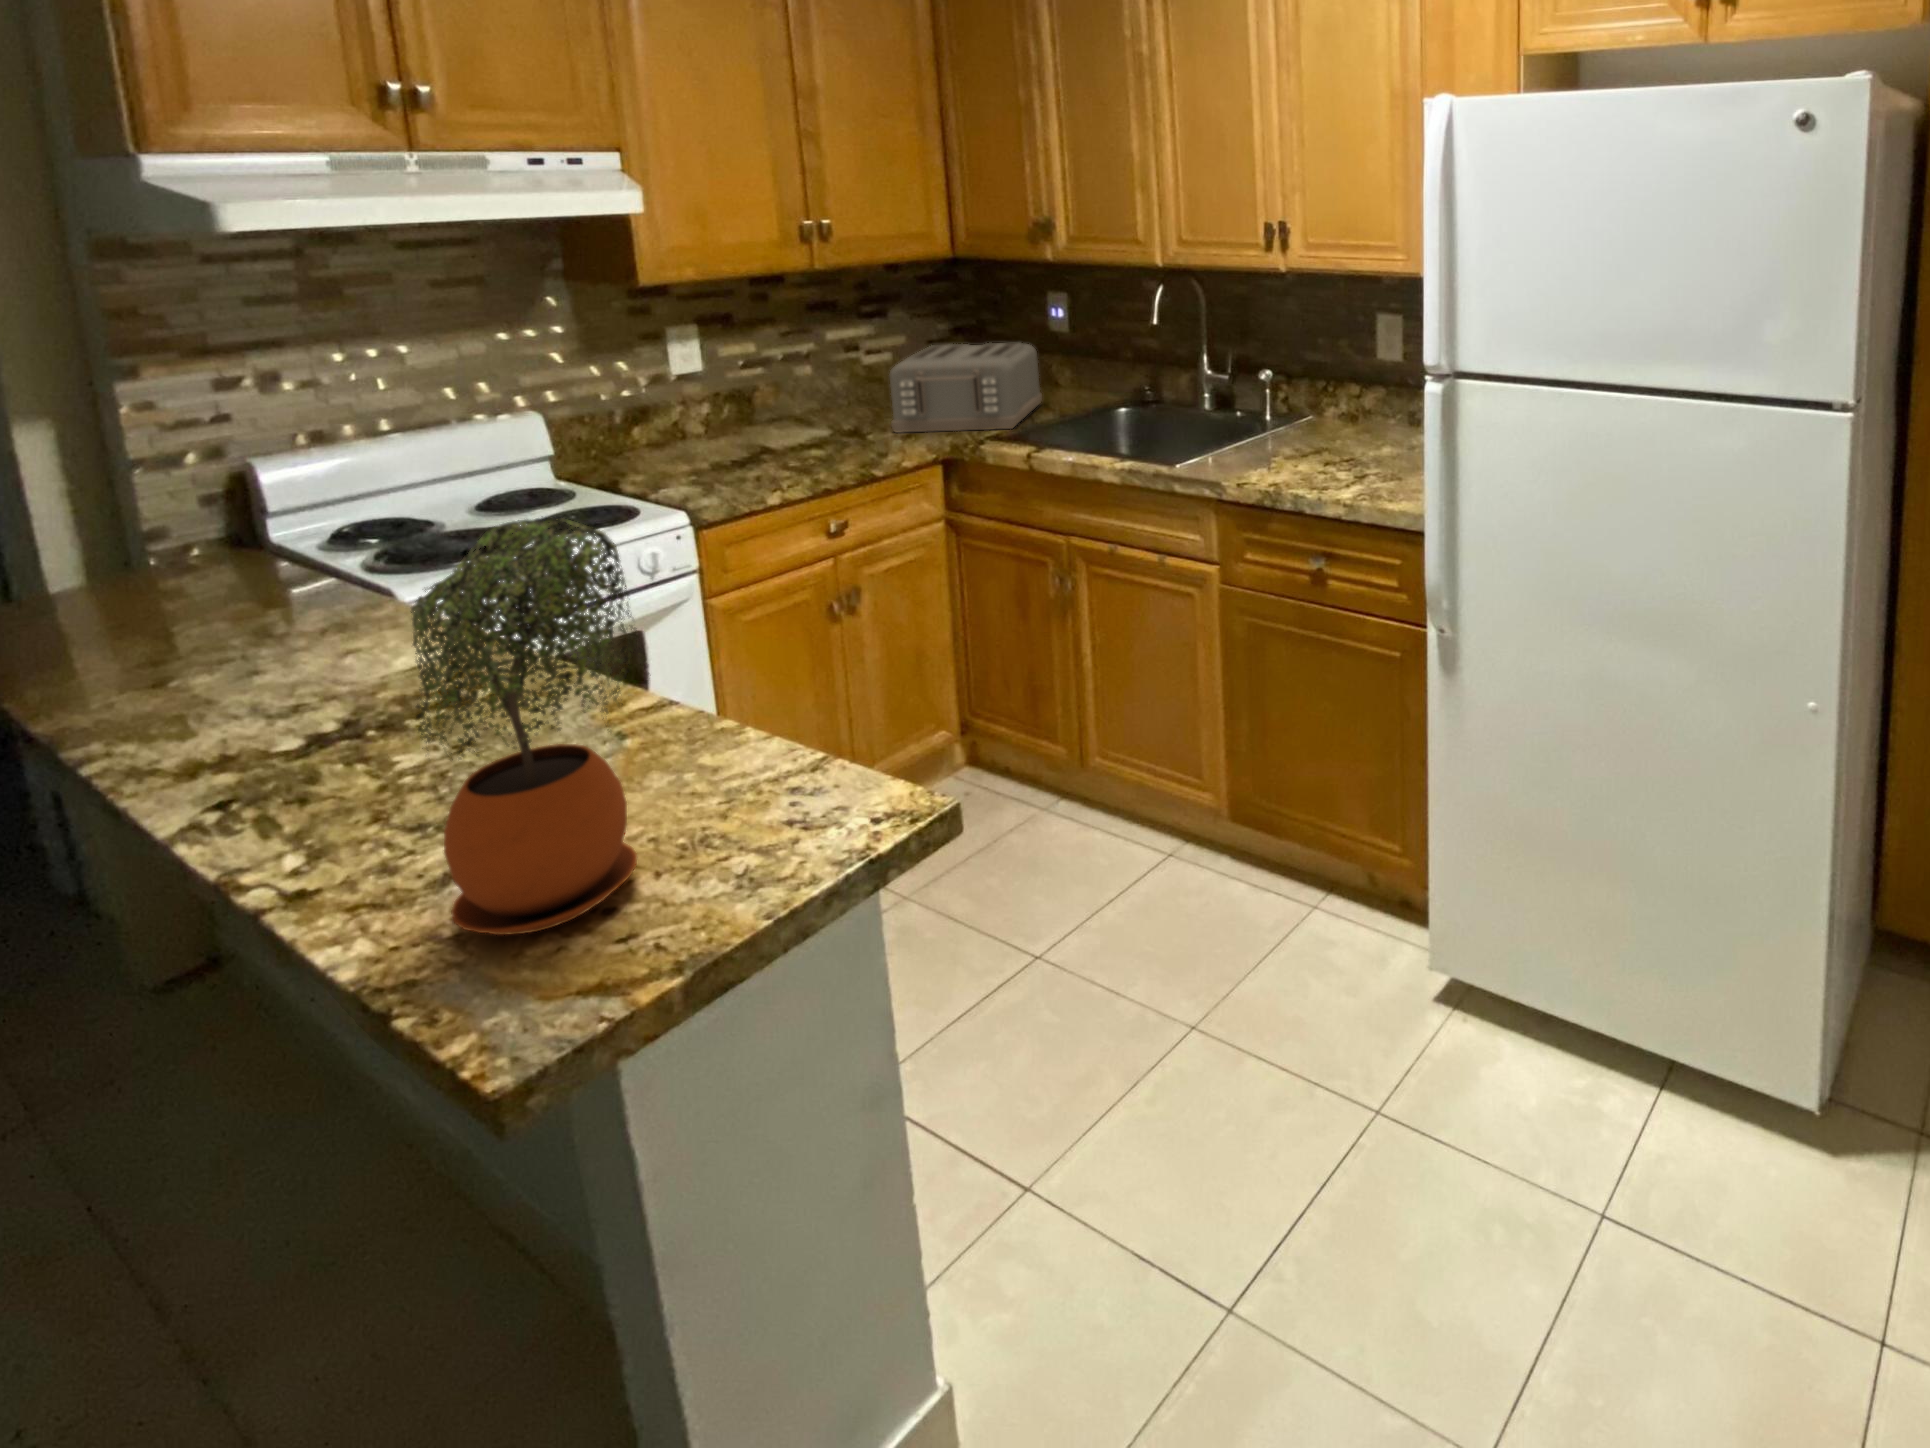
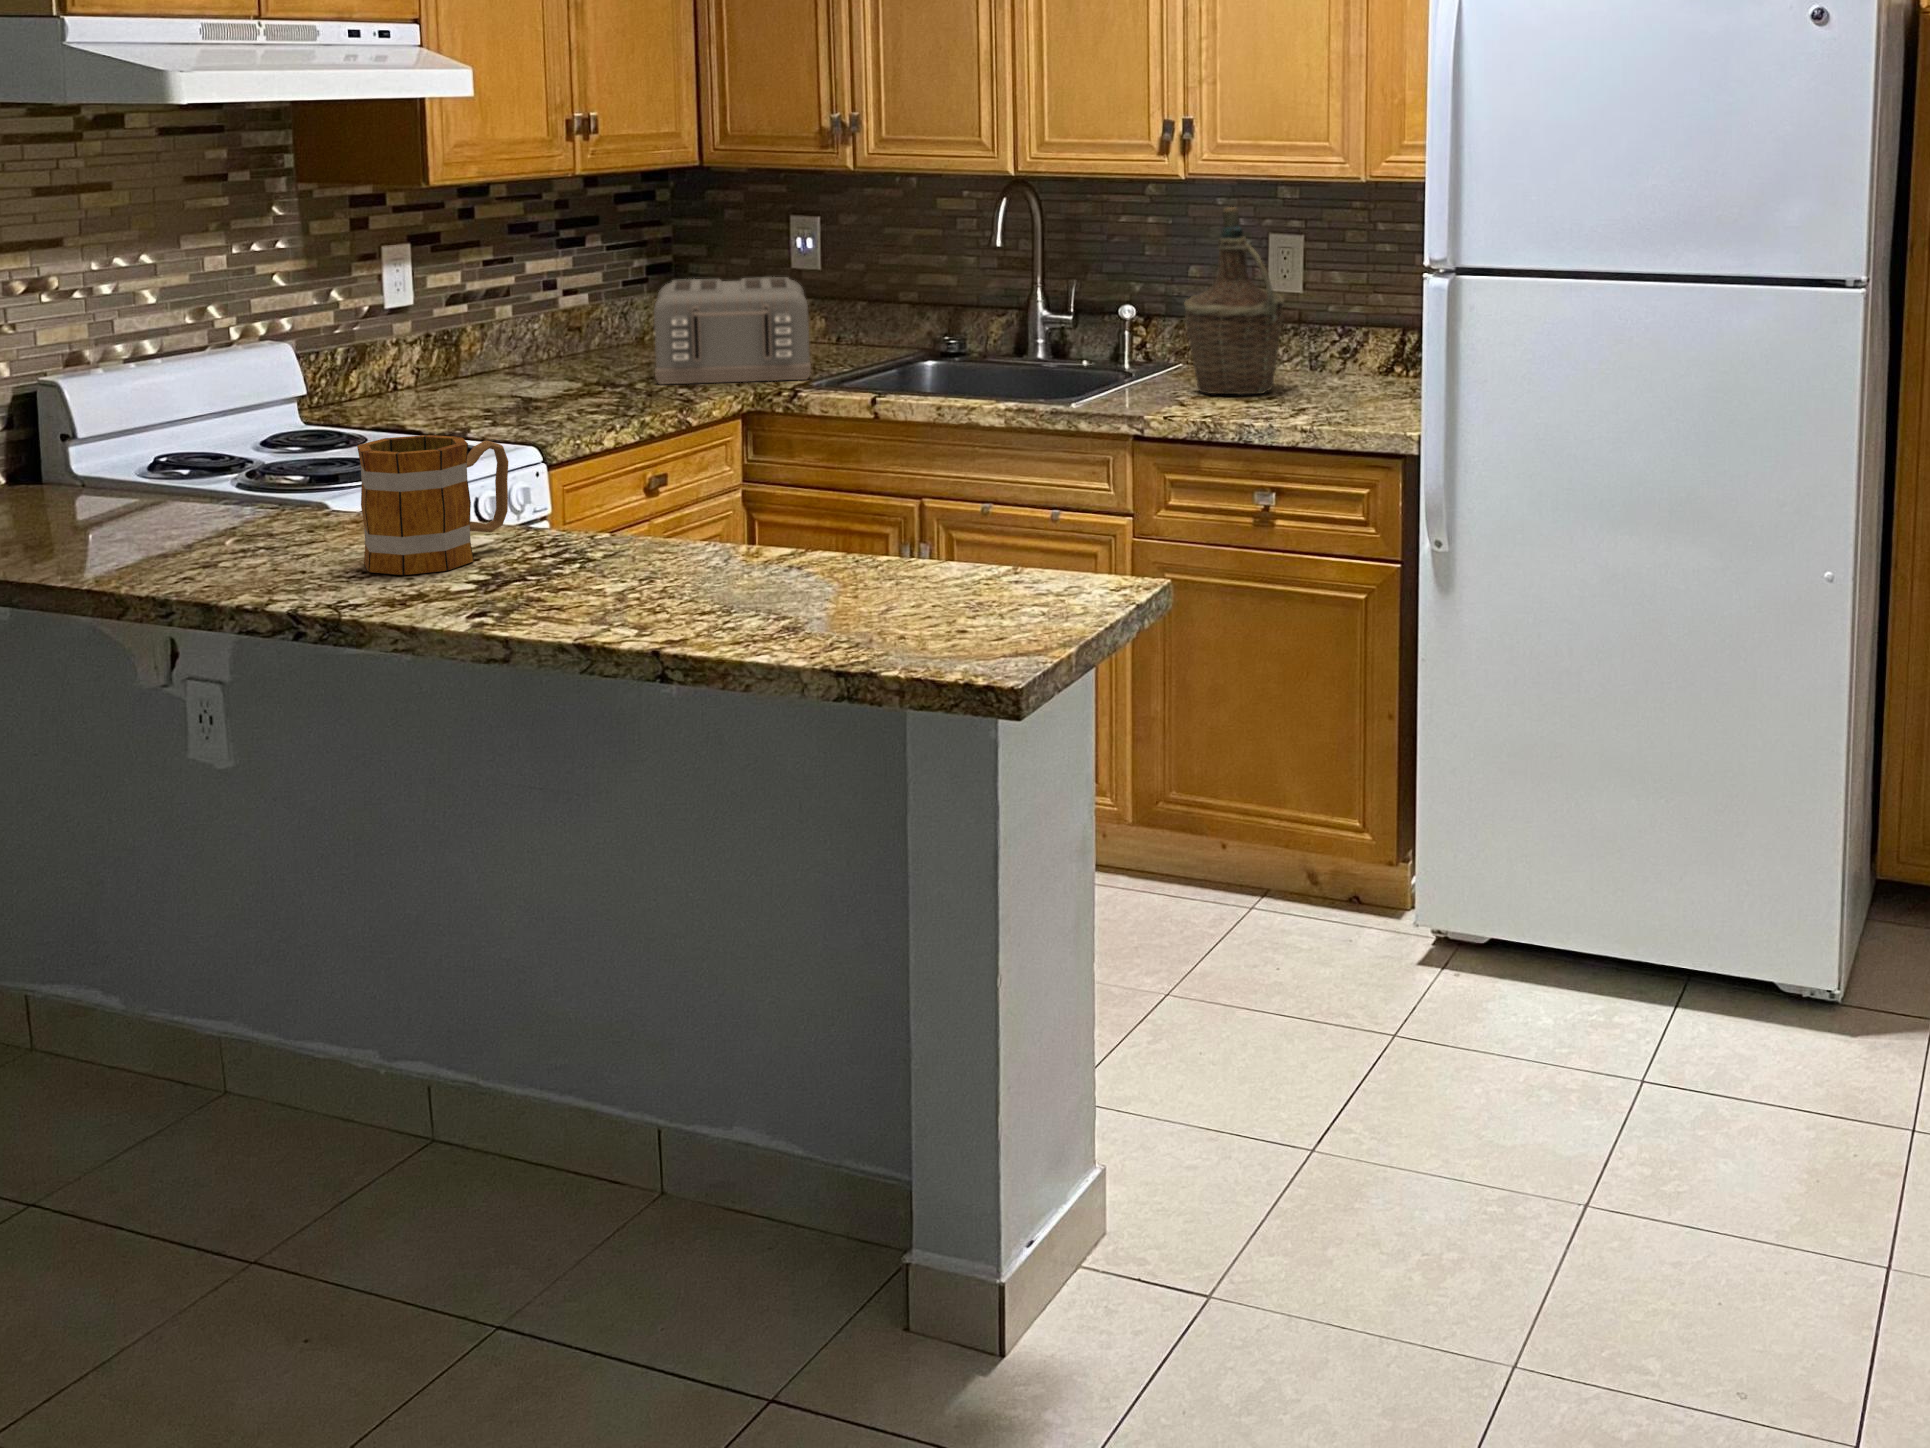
bottle: none [1285,296,1371,456] -> present [1184,207,1284,394]
potted plant: present [411,518,645,935] -> none [849,305,1021,629]
mug: none [153,579,383,744] -> present [357,435,508,575]

